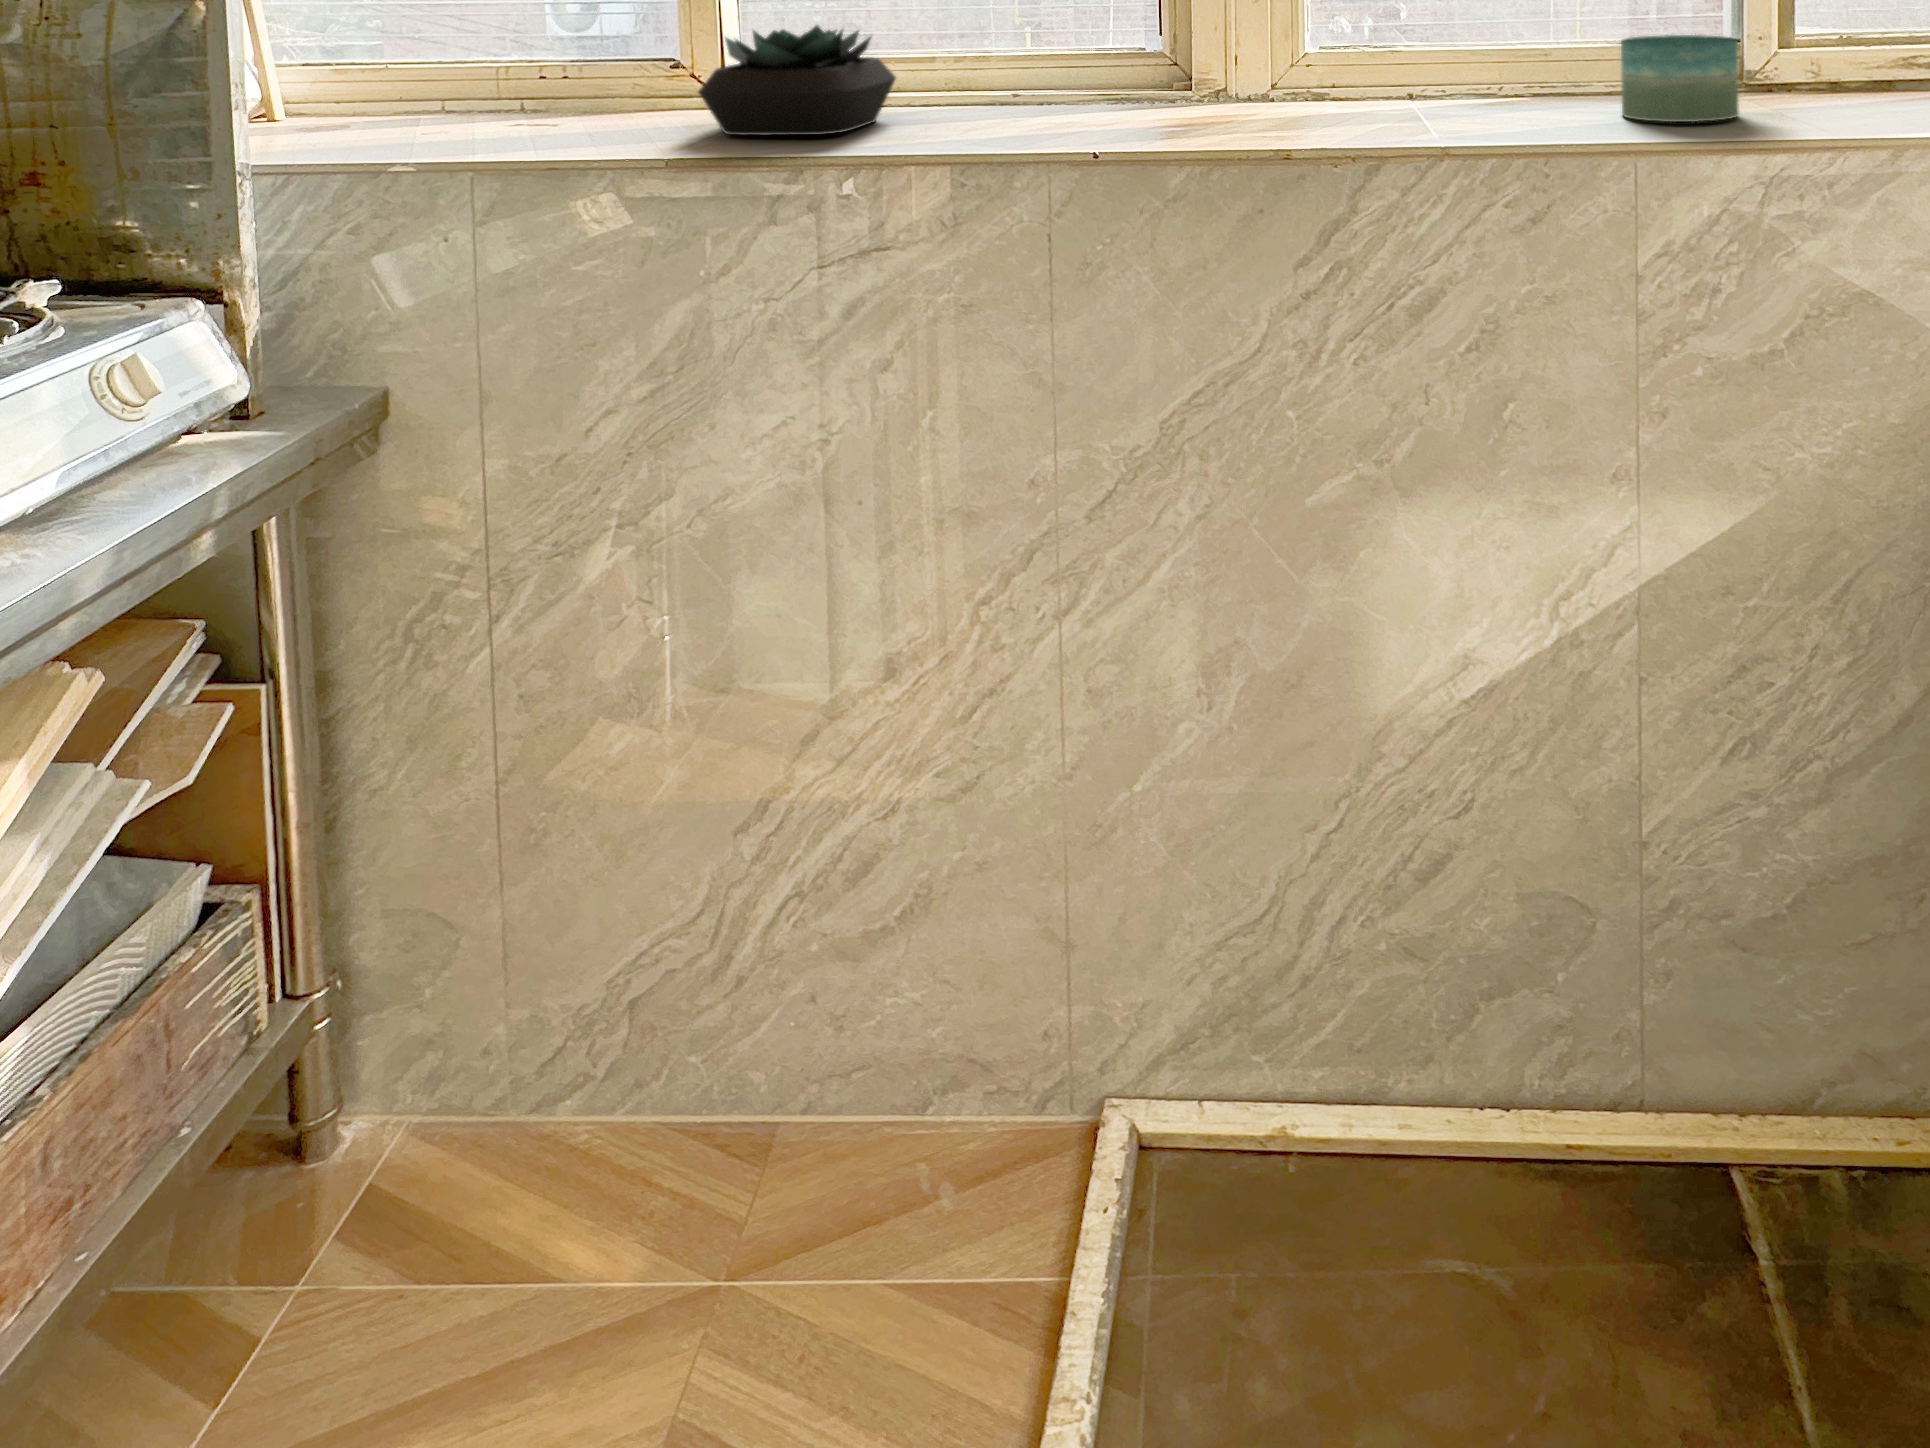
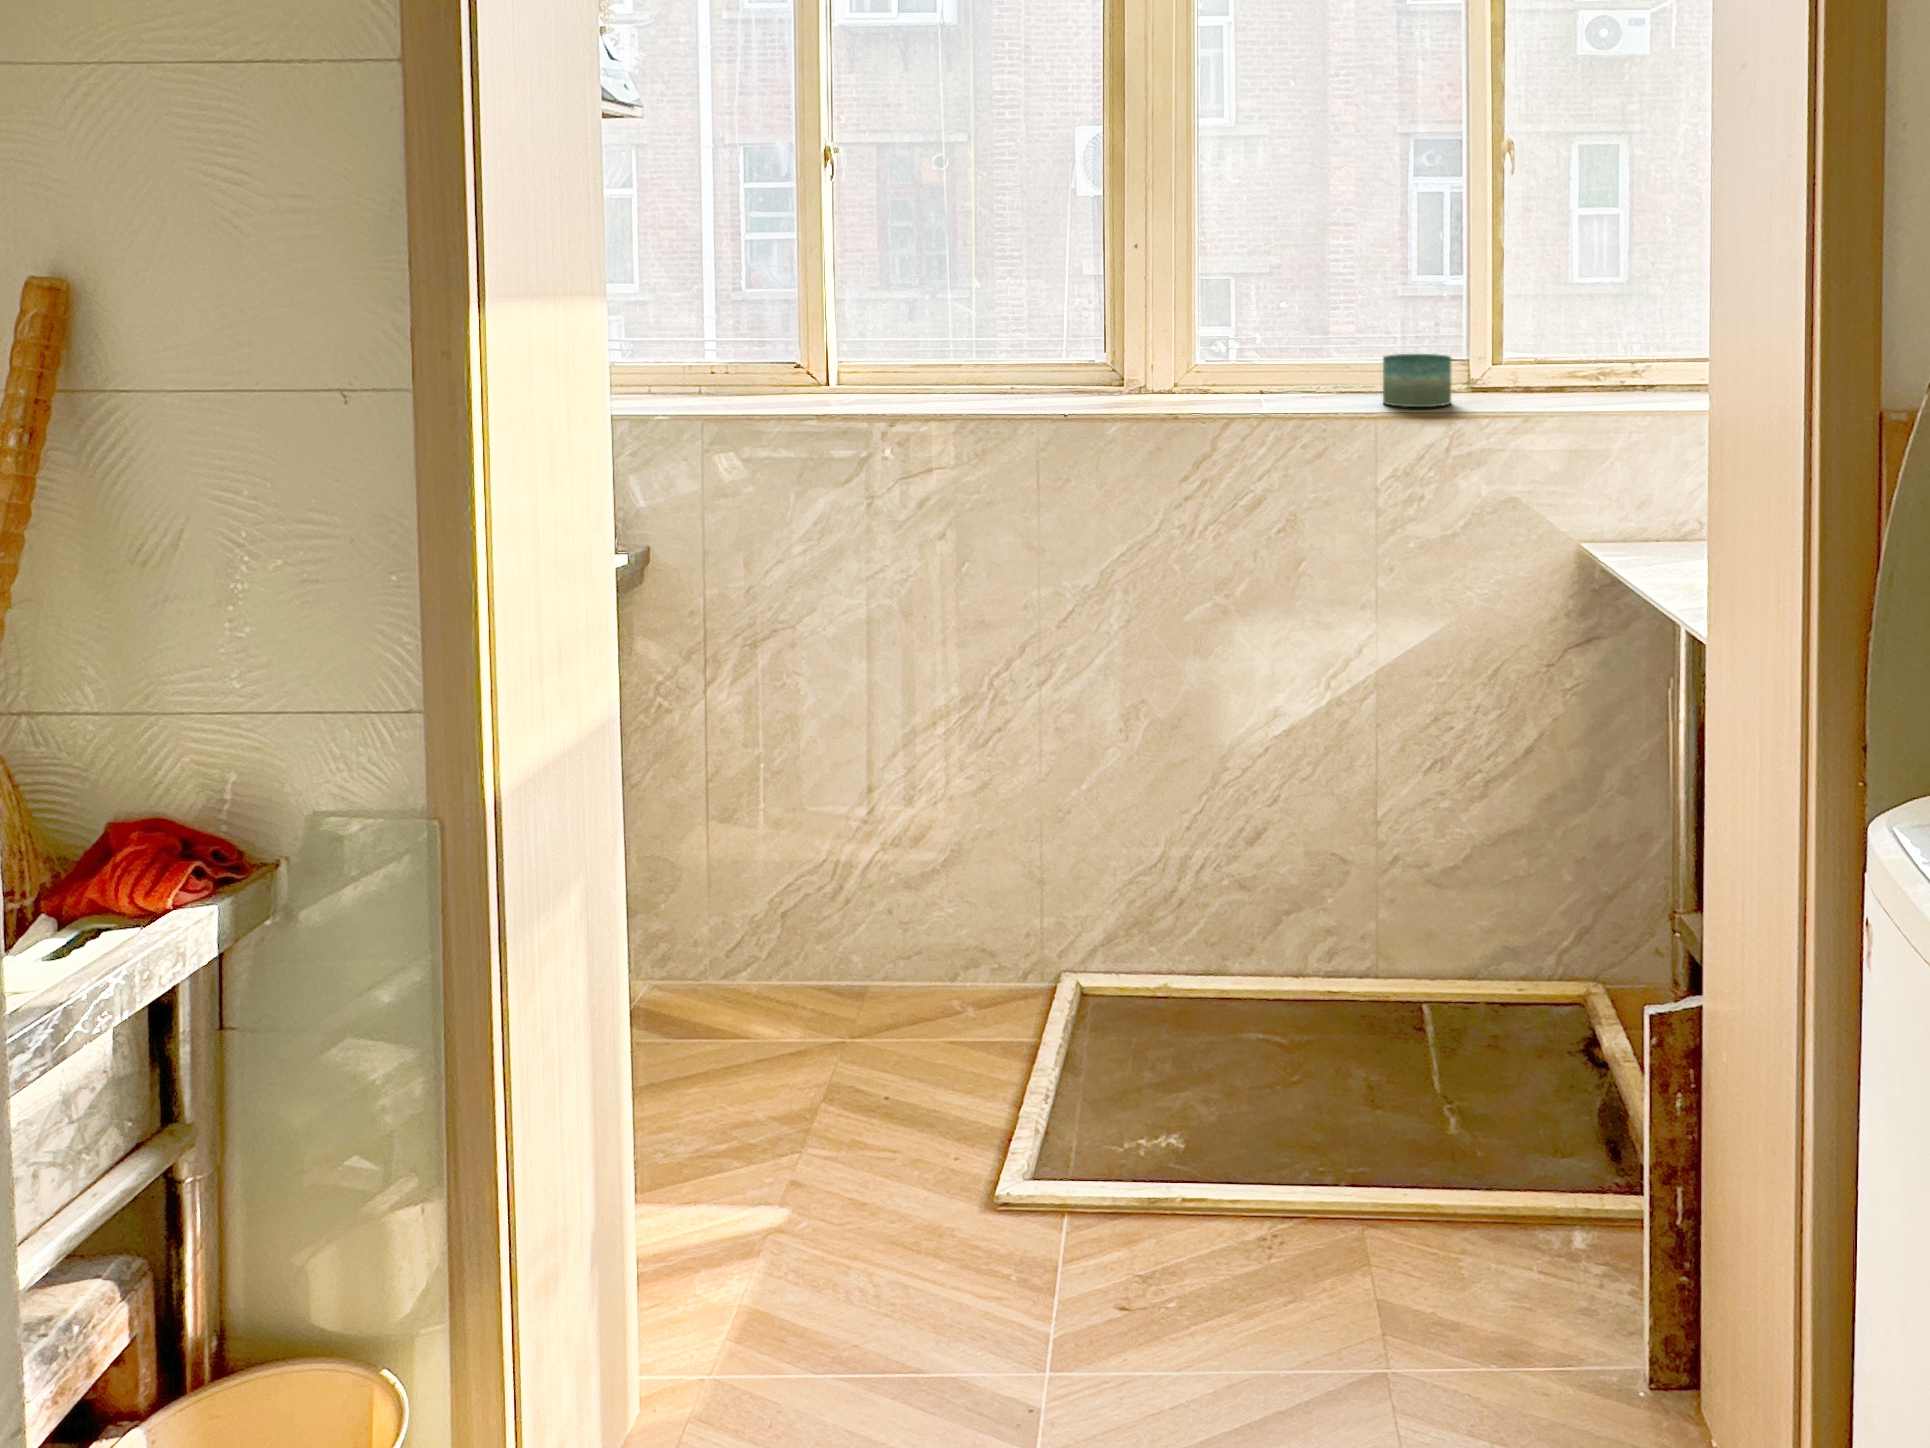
succulent plant: present [699,26,896,135] -> none [828,338,944,407]

